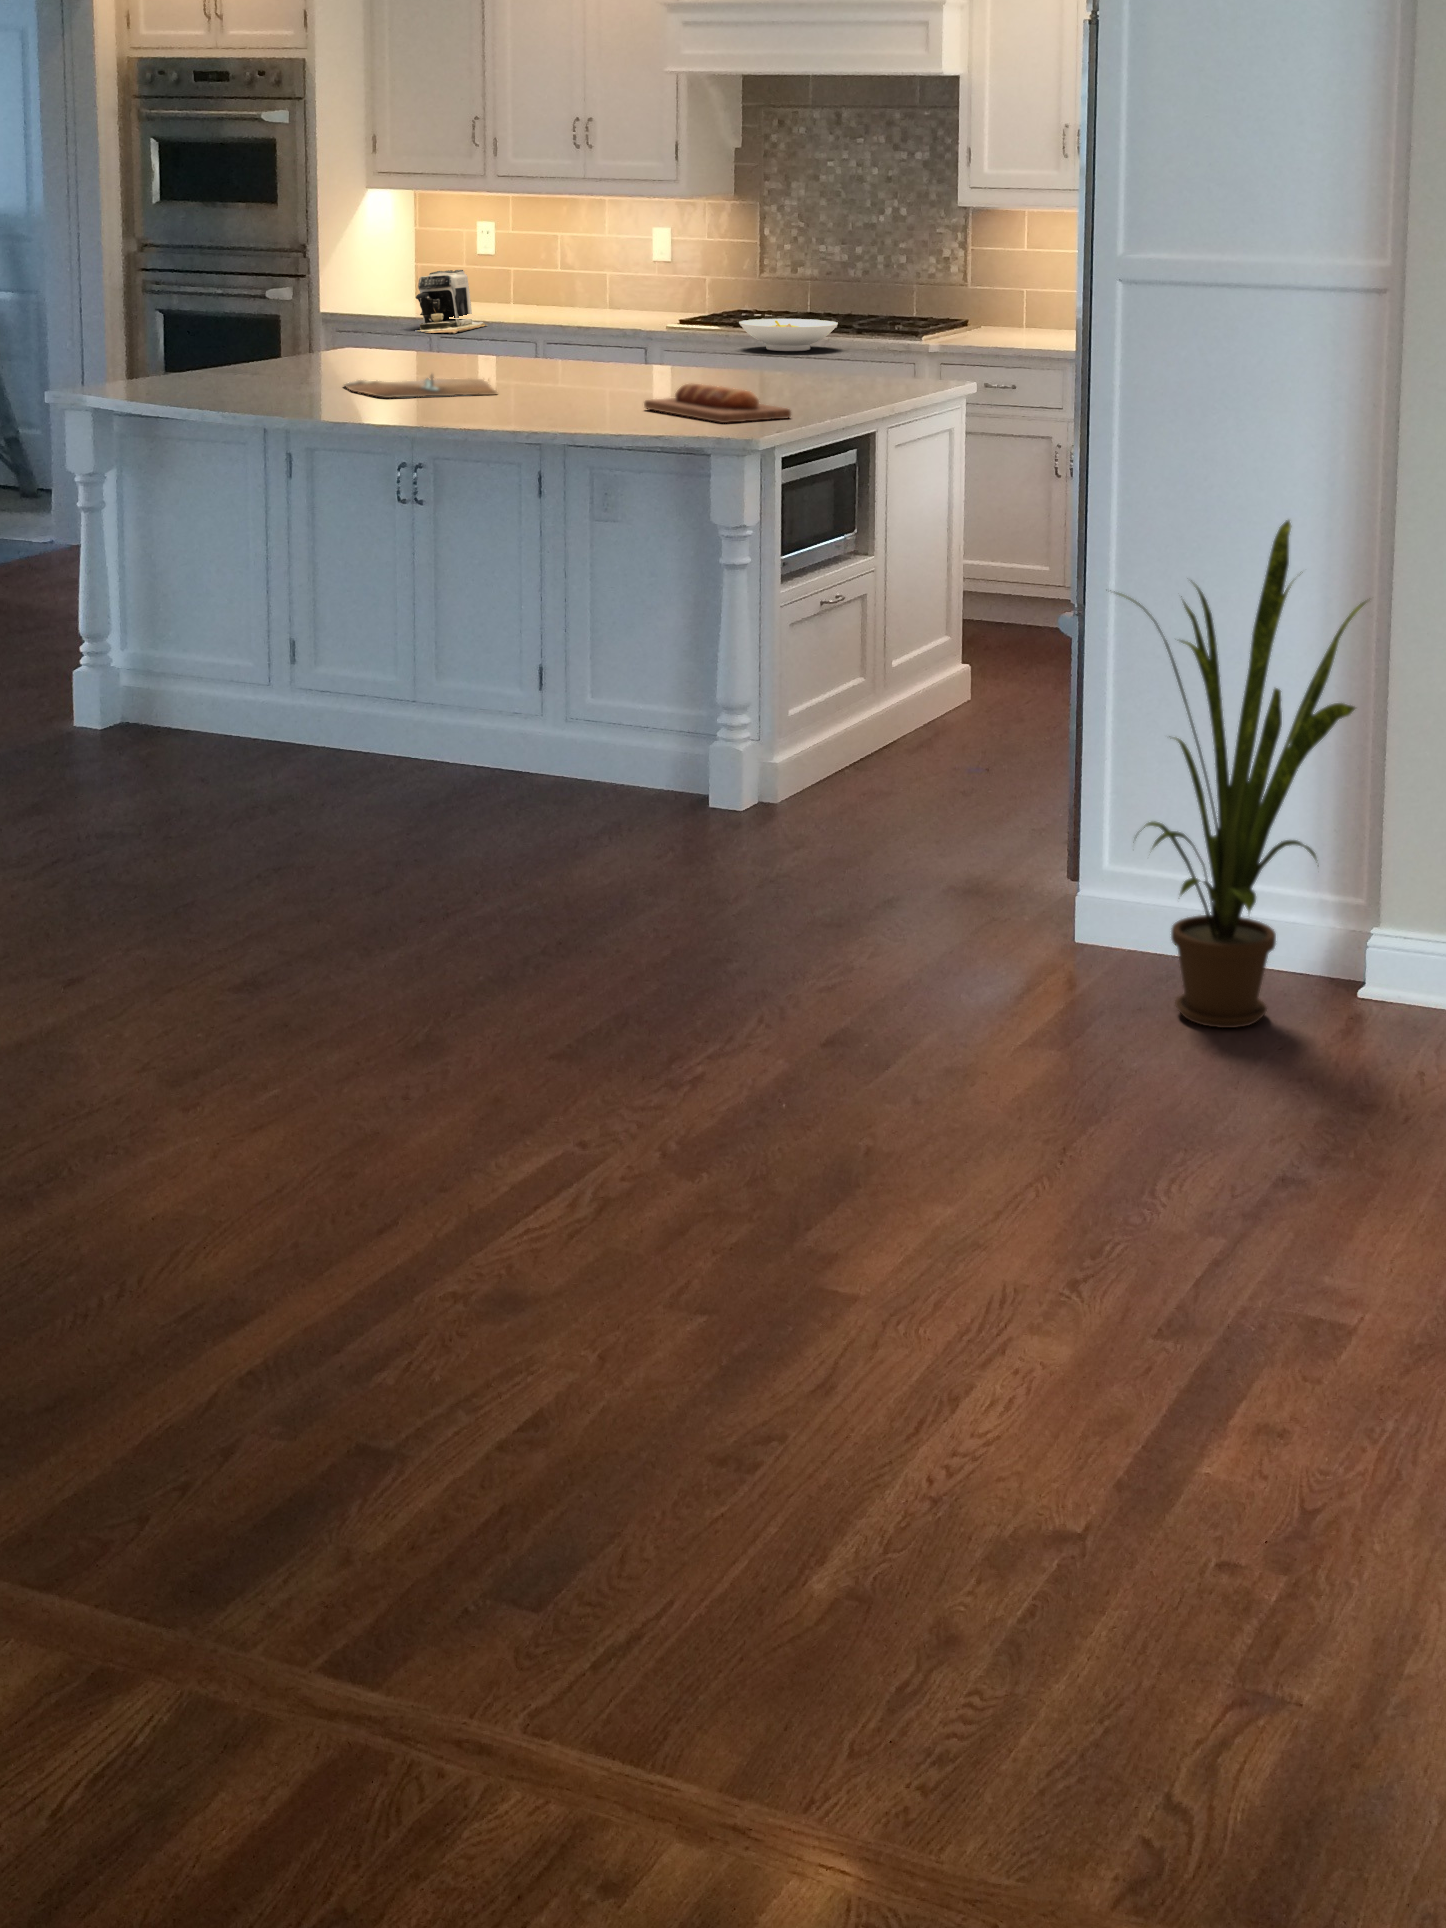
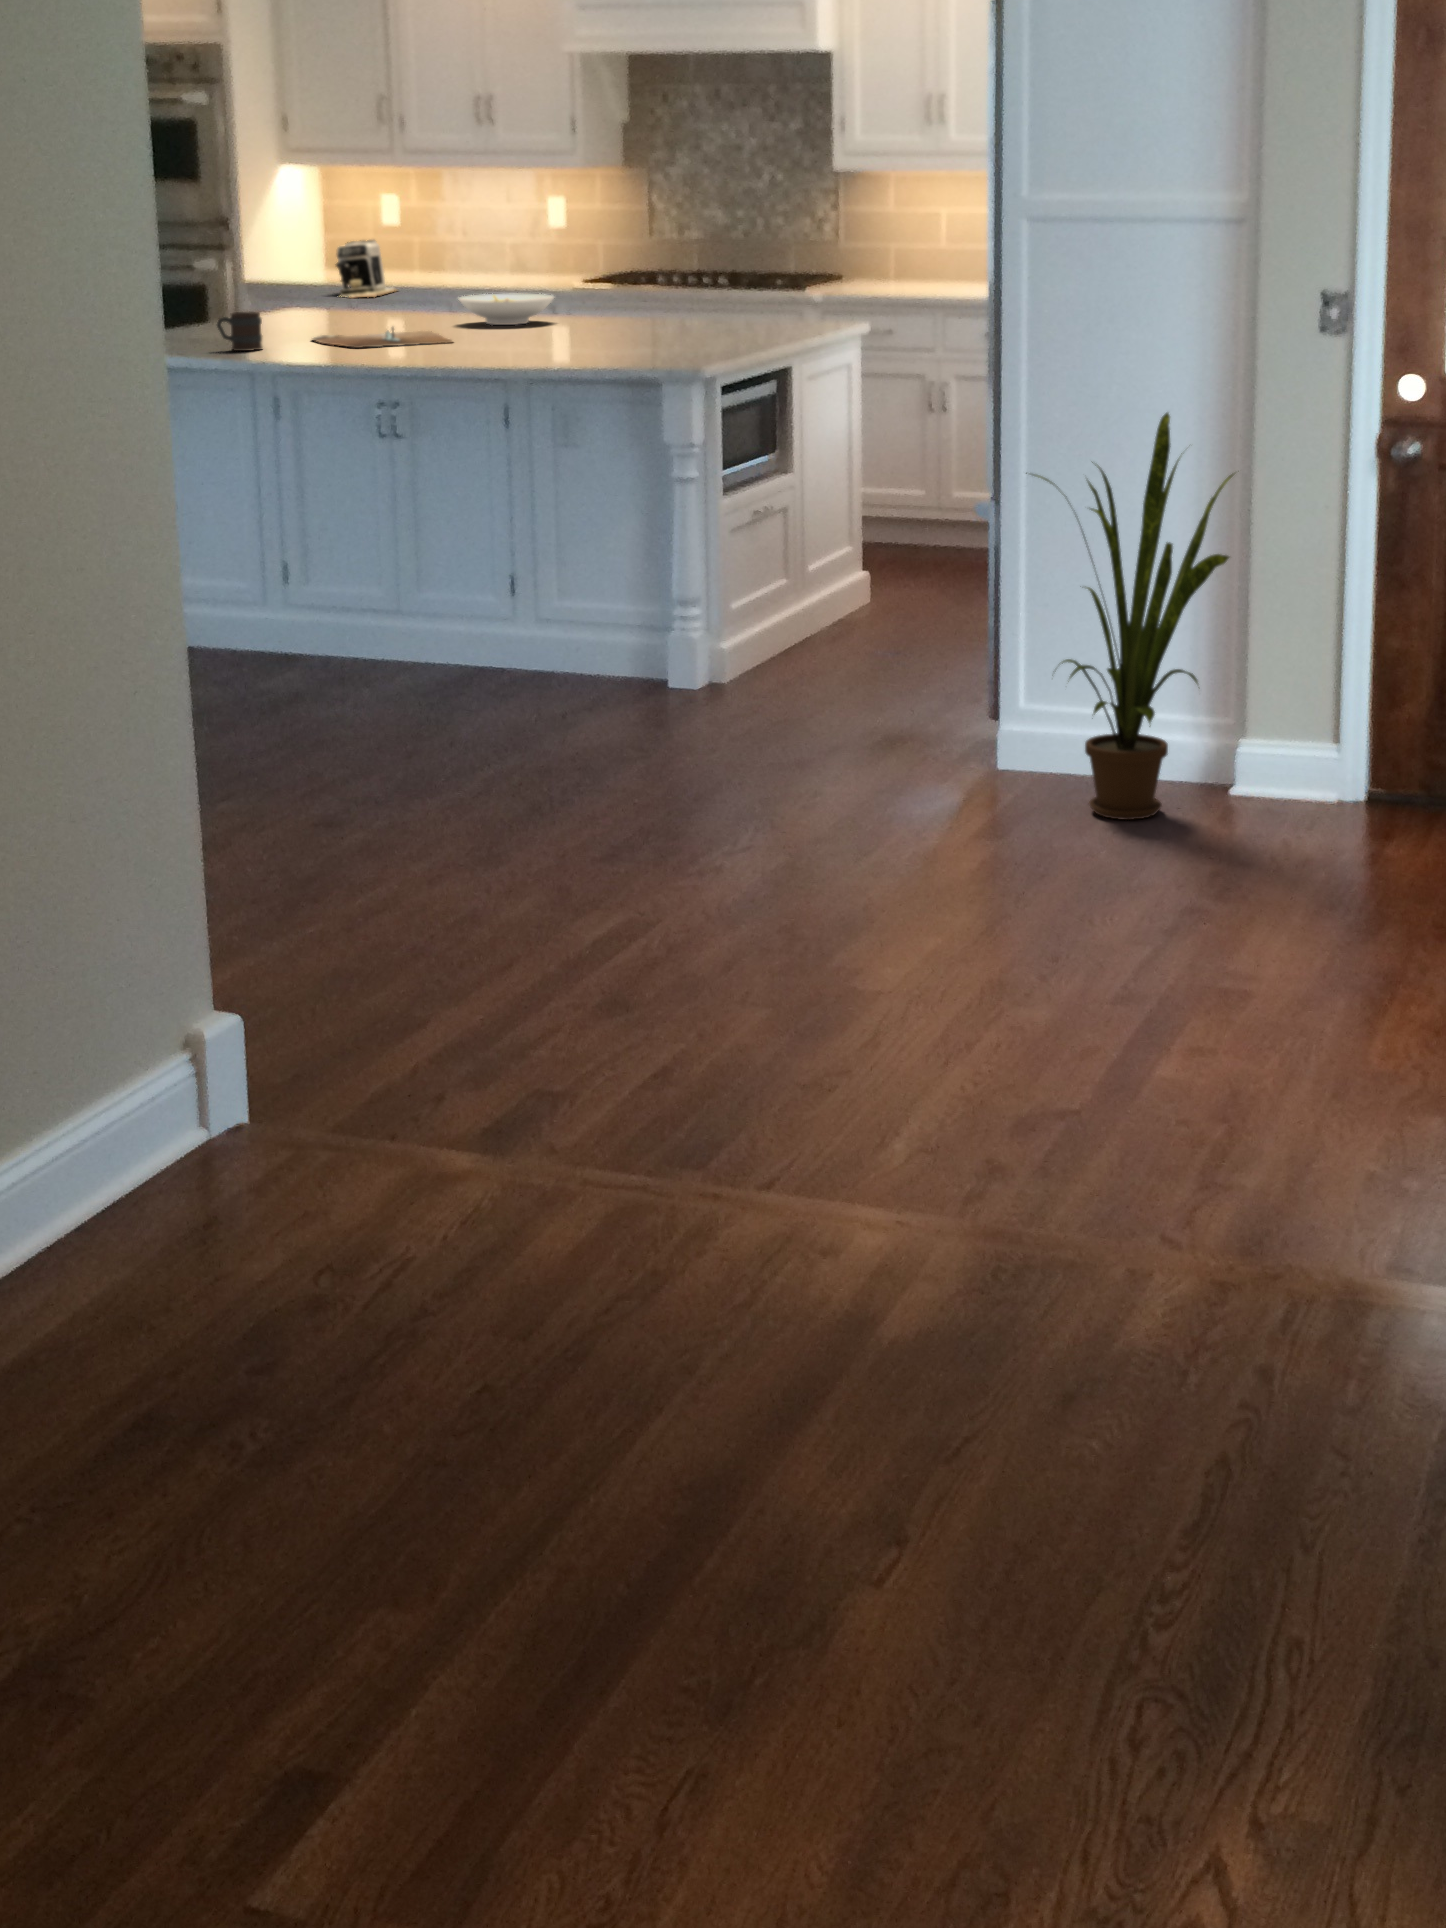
bowl: present [739,319,838,351] -> present [459,294,554,325]
mug: none [231,354,283,398] -> present [217,311,262,351]
bread loaf: present [644,384,791,423] -> none [591,326,723,358]

